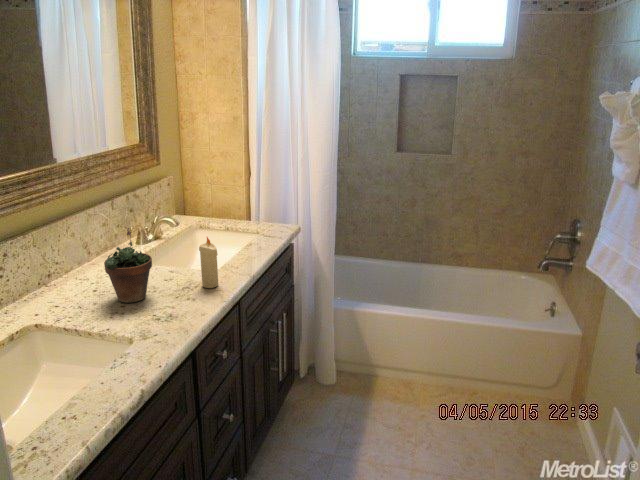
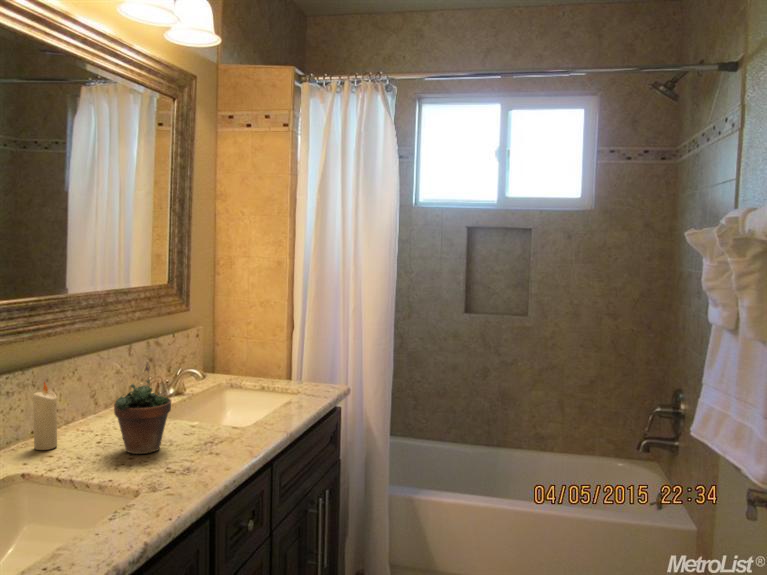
candle: present [199,237,218,288] -> present [32,382,57,450]

